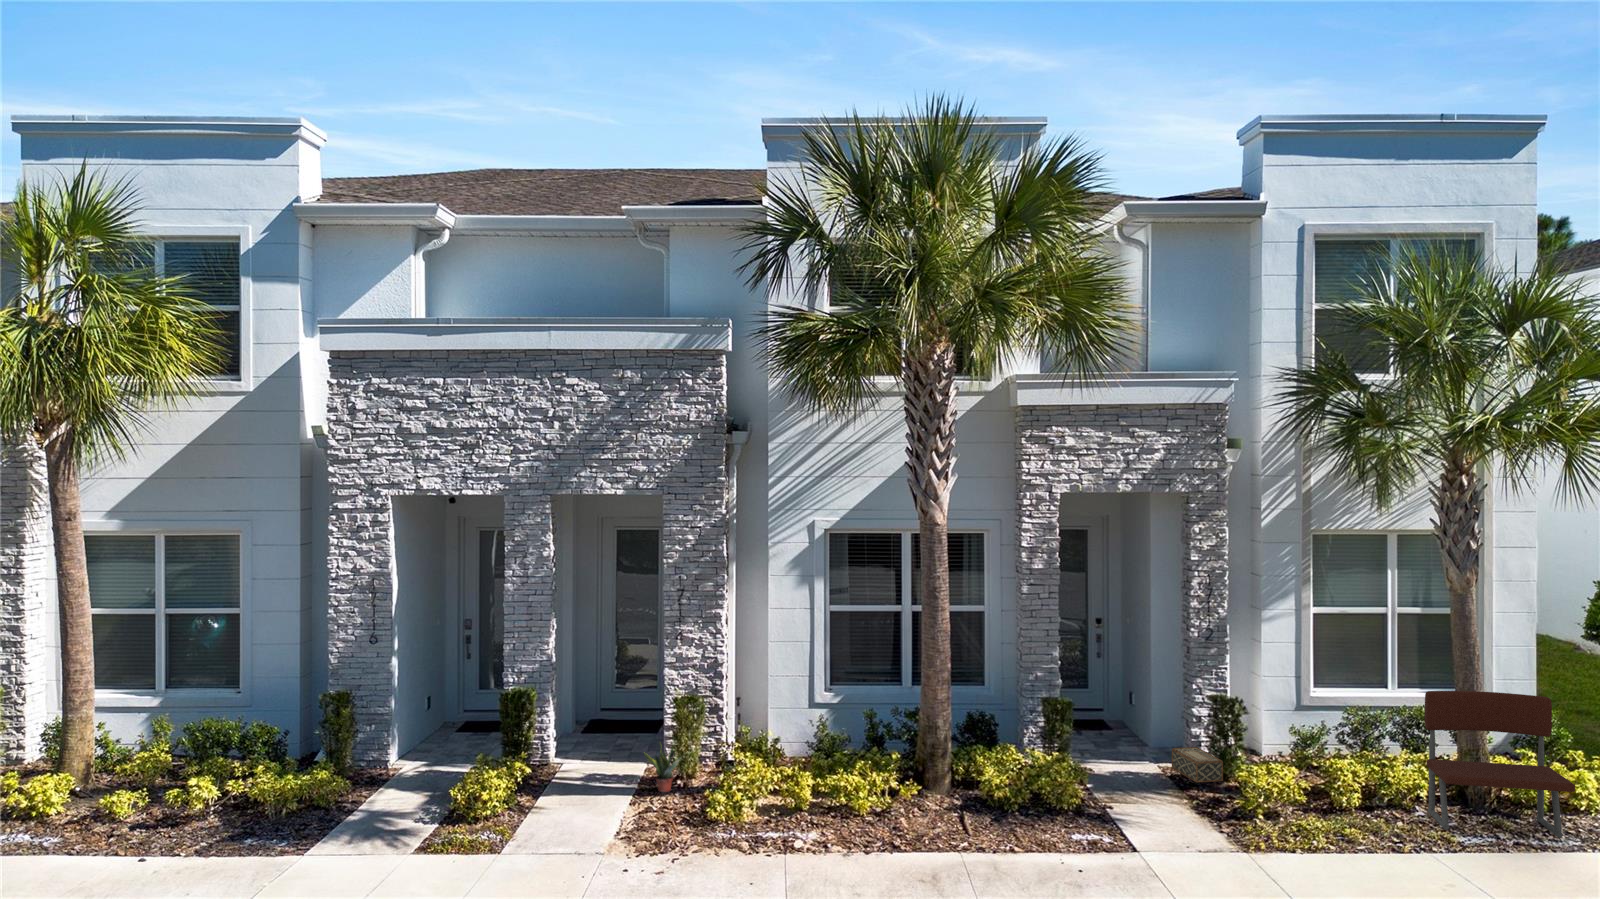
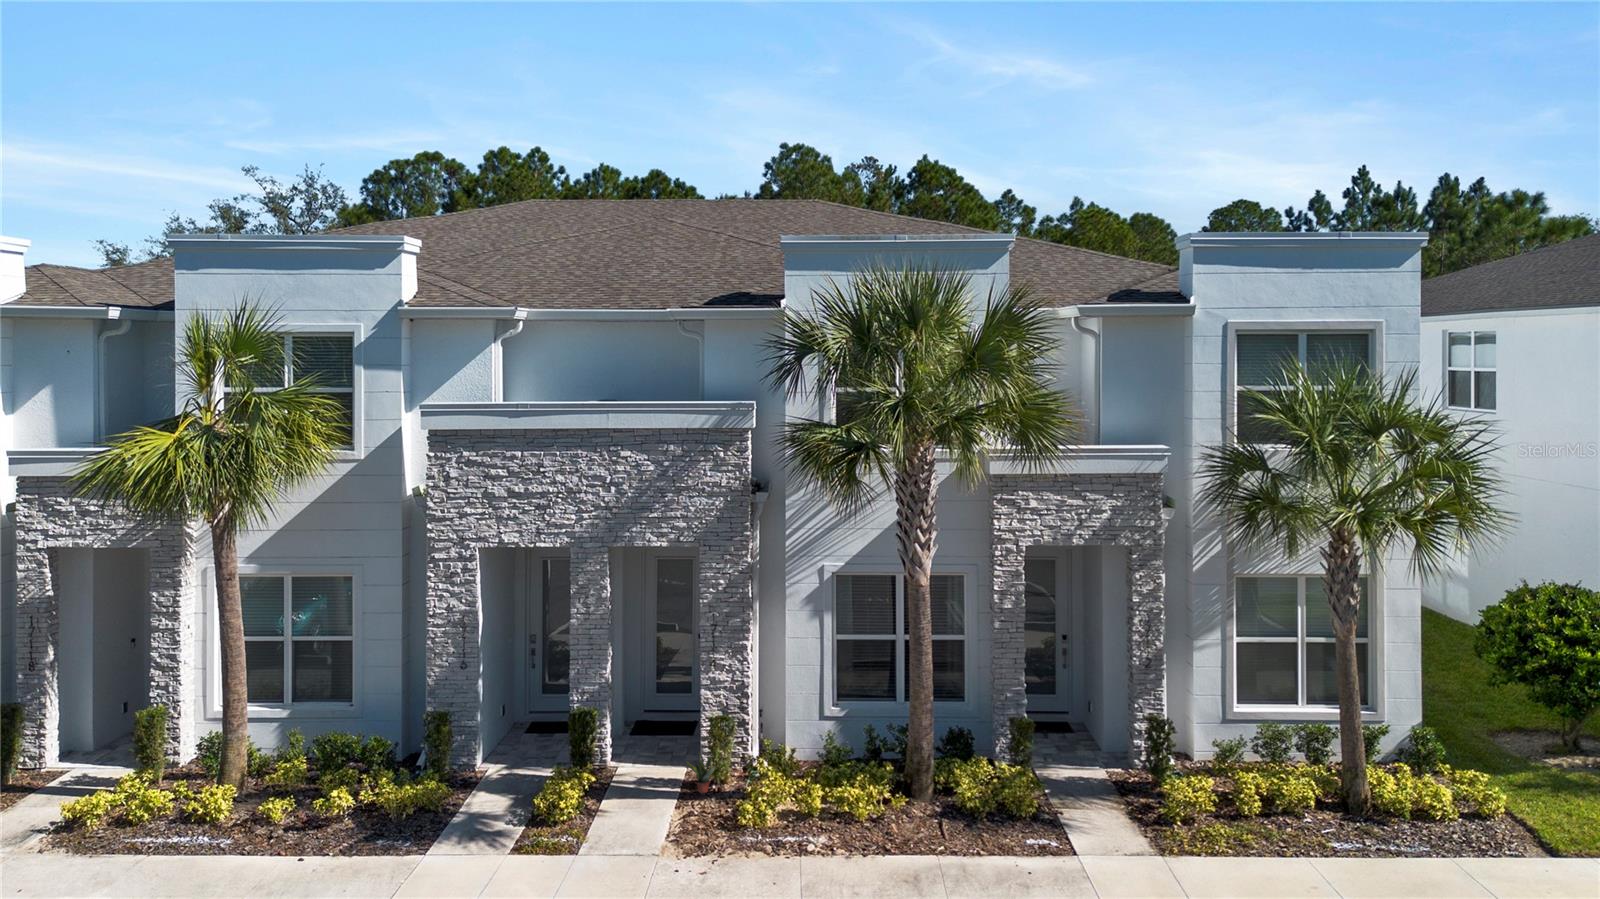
bench: present [1425,691,1575,838] -> none [1315,722,1430,844]
woven basket: present [1172,747,1223,783] -> none [1114,753,1154,786]

